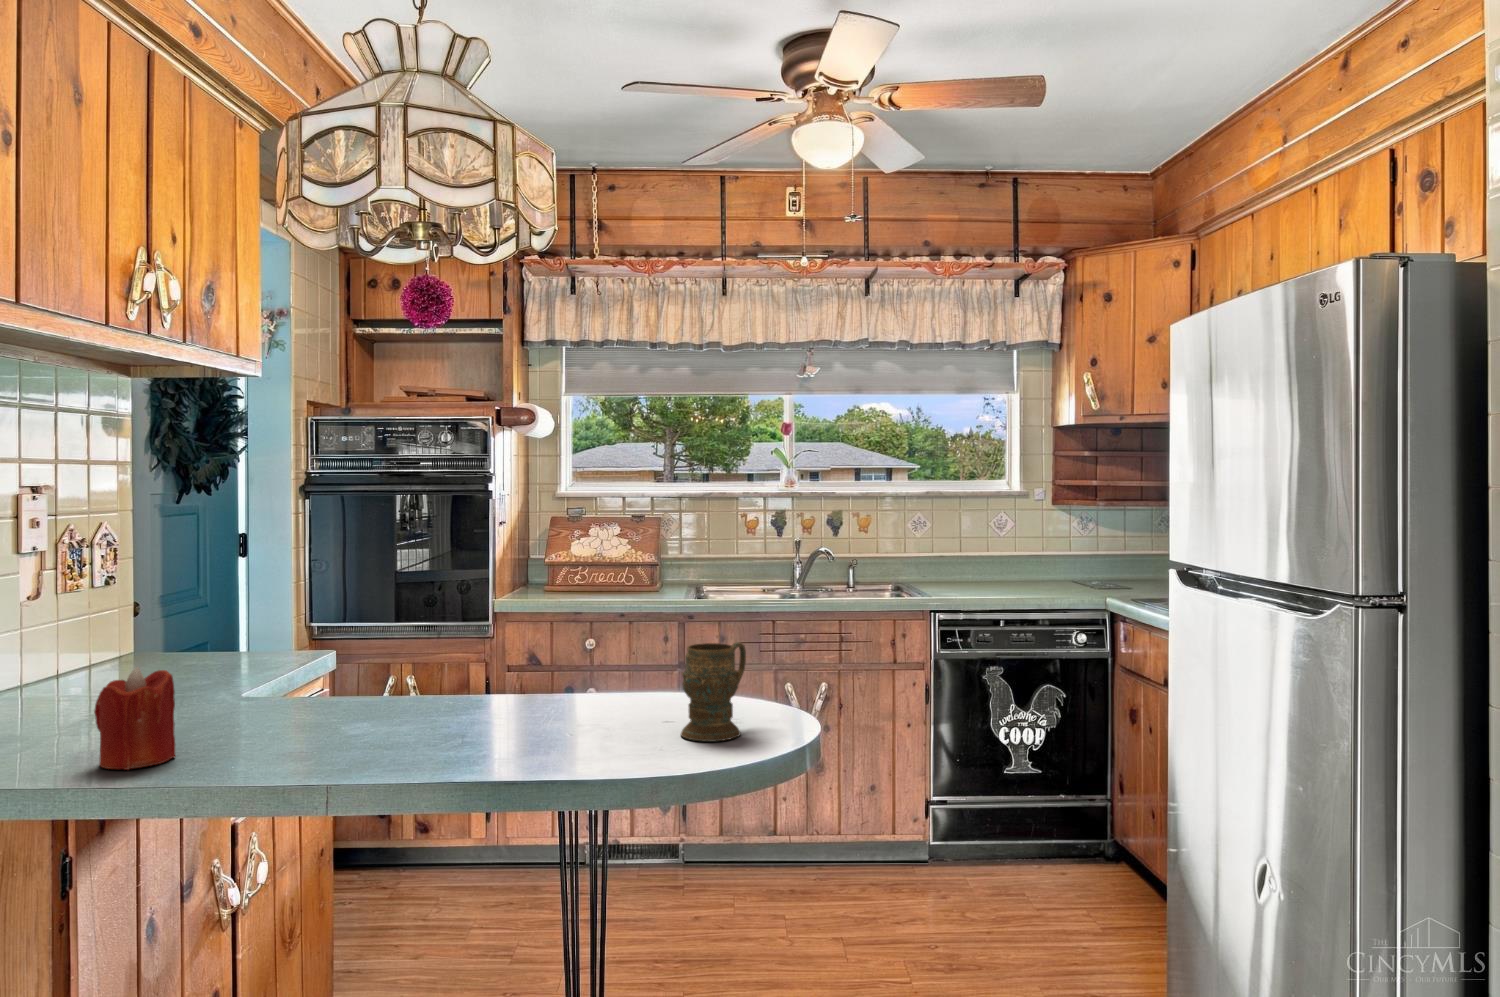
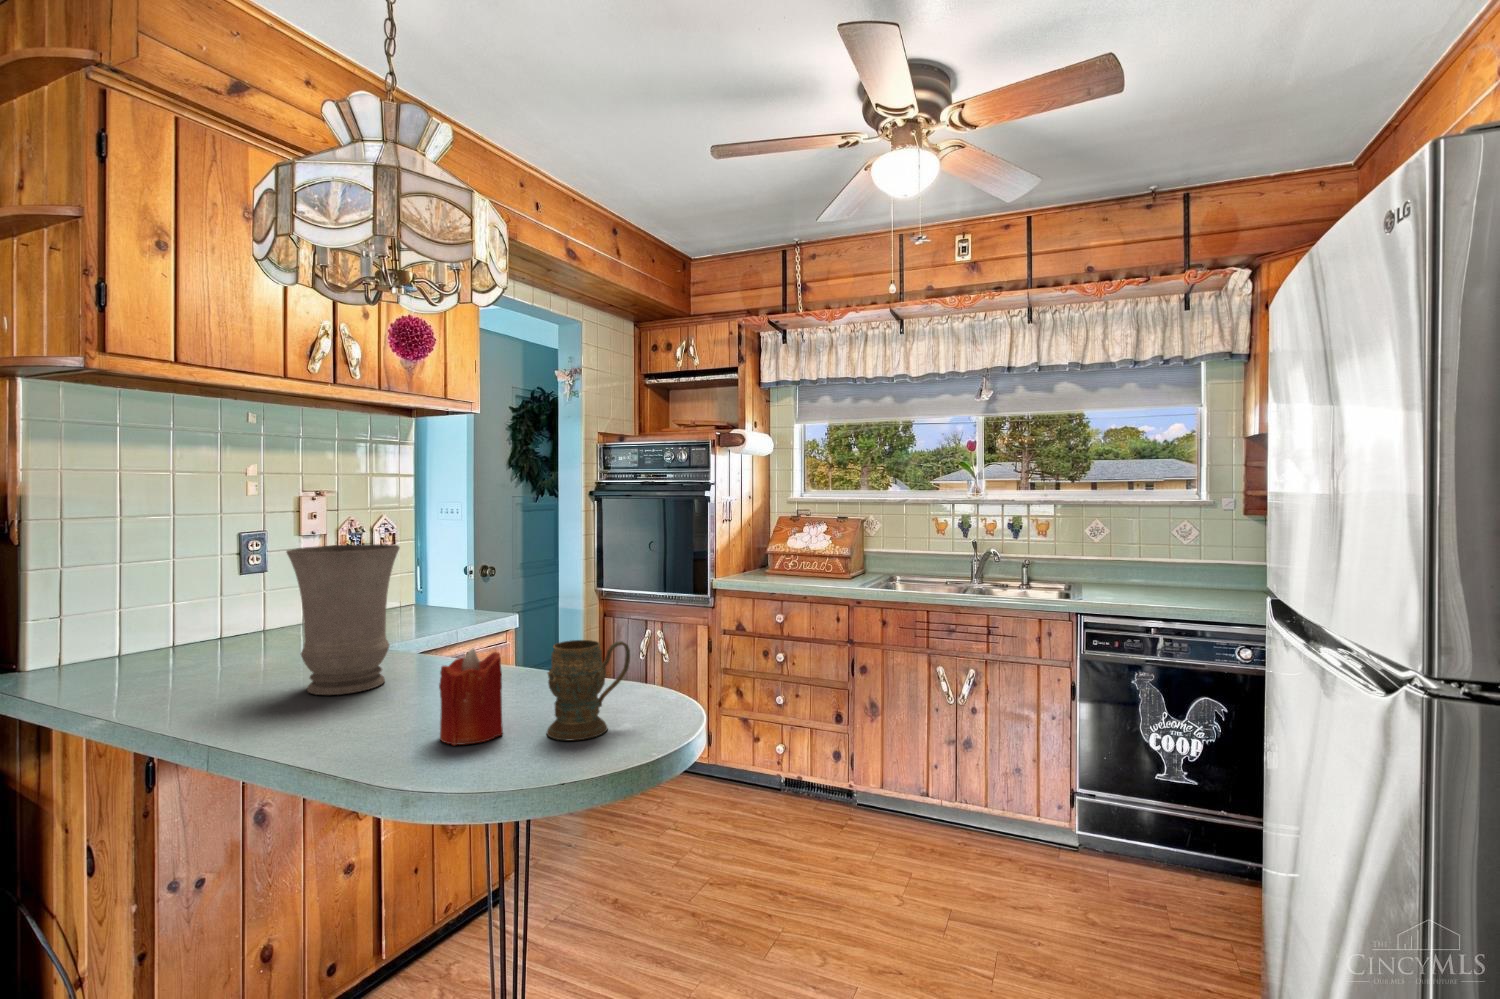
vase: none [270,557,401,744] -> present [286,544,400,695]
candle: present [94,667,176,770] -> present [439,648,503,745]

